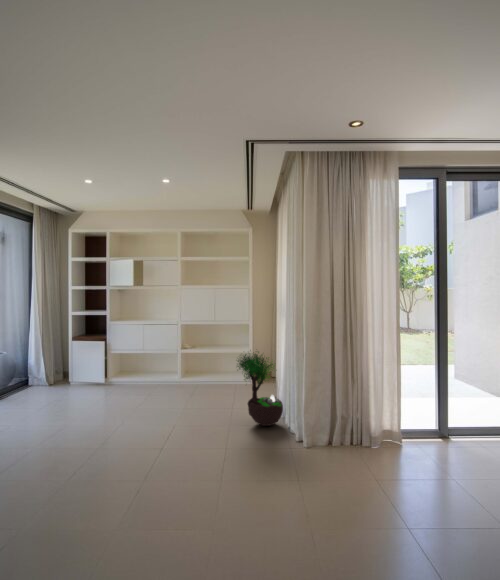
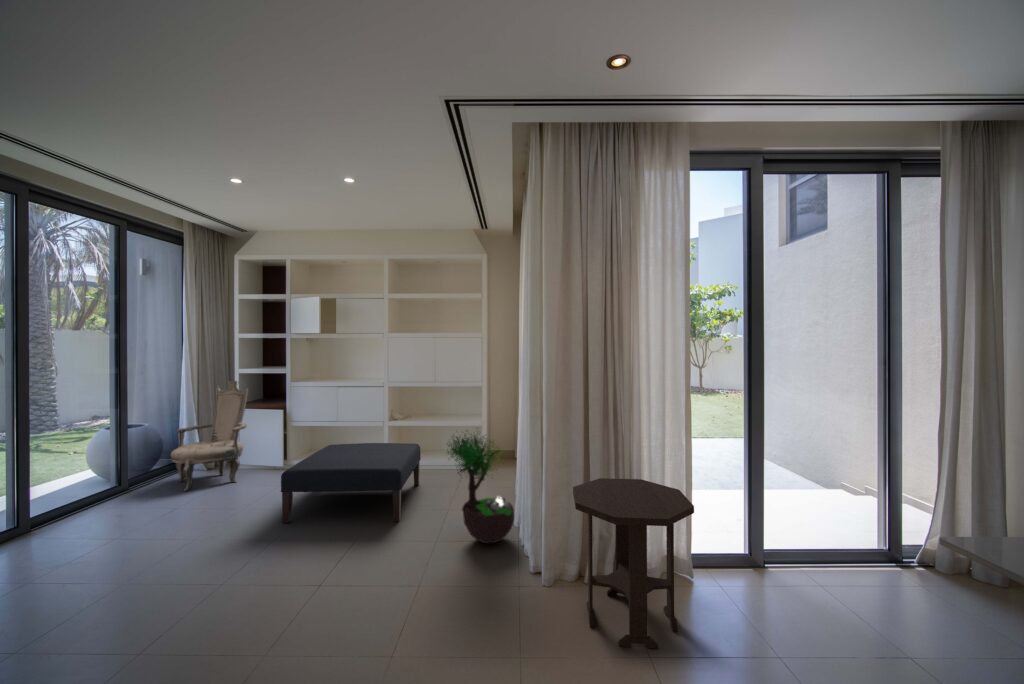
armchair: none [31,320,81,398] -> present [171,381,248,491]
ottoman: none [121,364,208,416] -> present [281,443,421,523]
side table: none [327,378,403,475] -> present [573,478,694,649]

